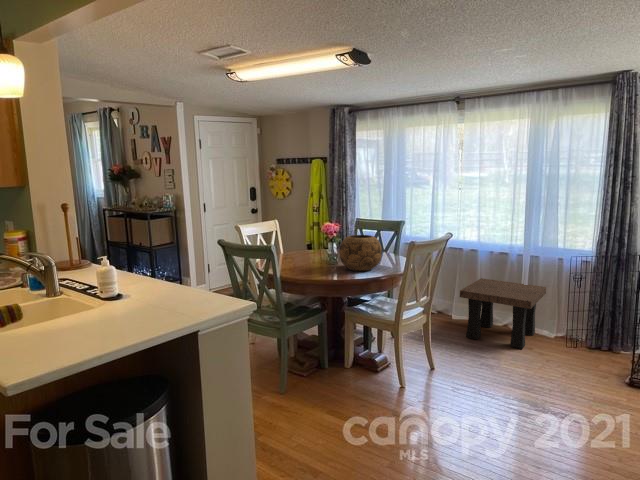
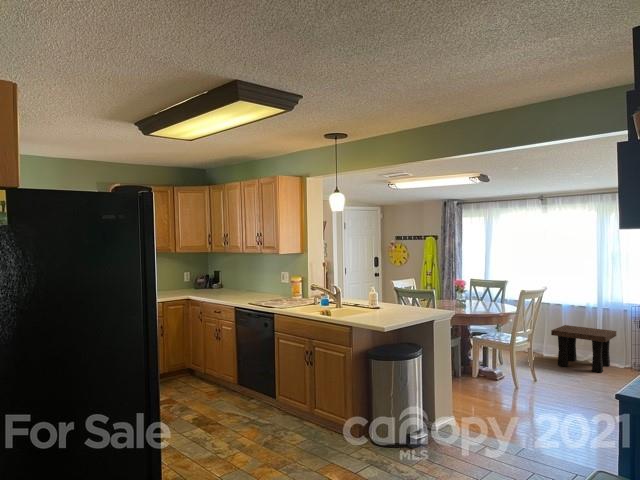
decorative bowl: present [339,235,382,271] -> none [472,286,501,309]

